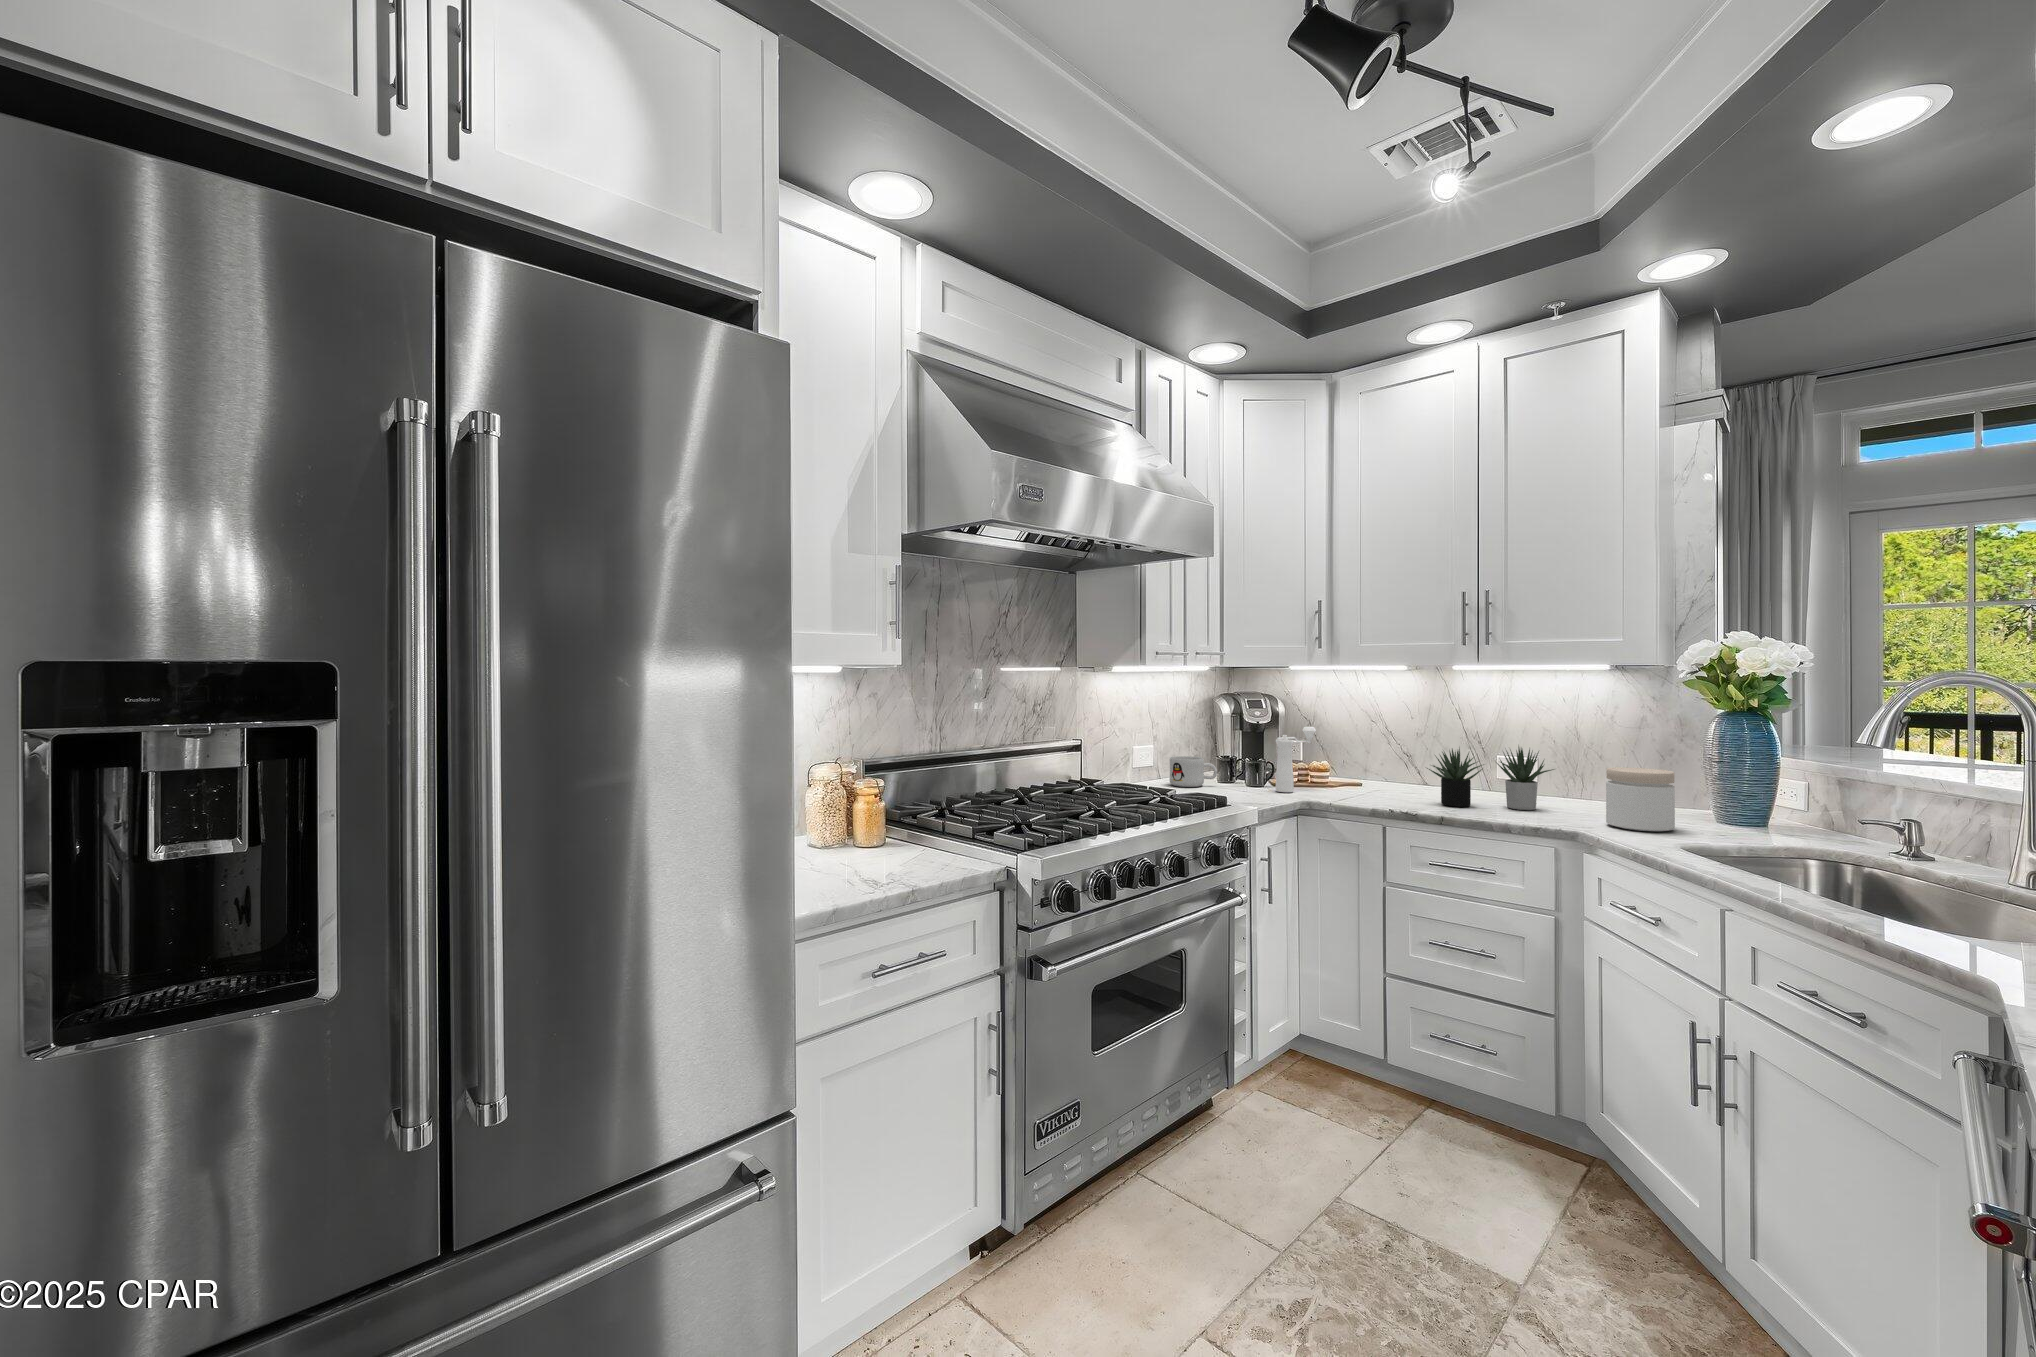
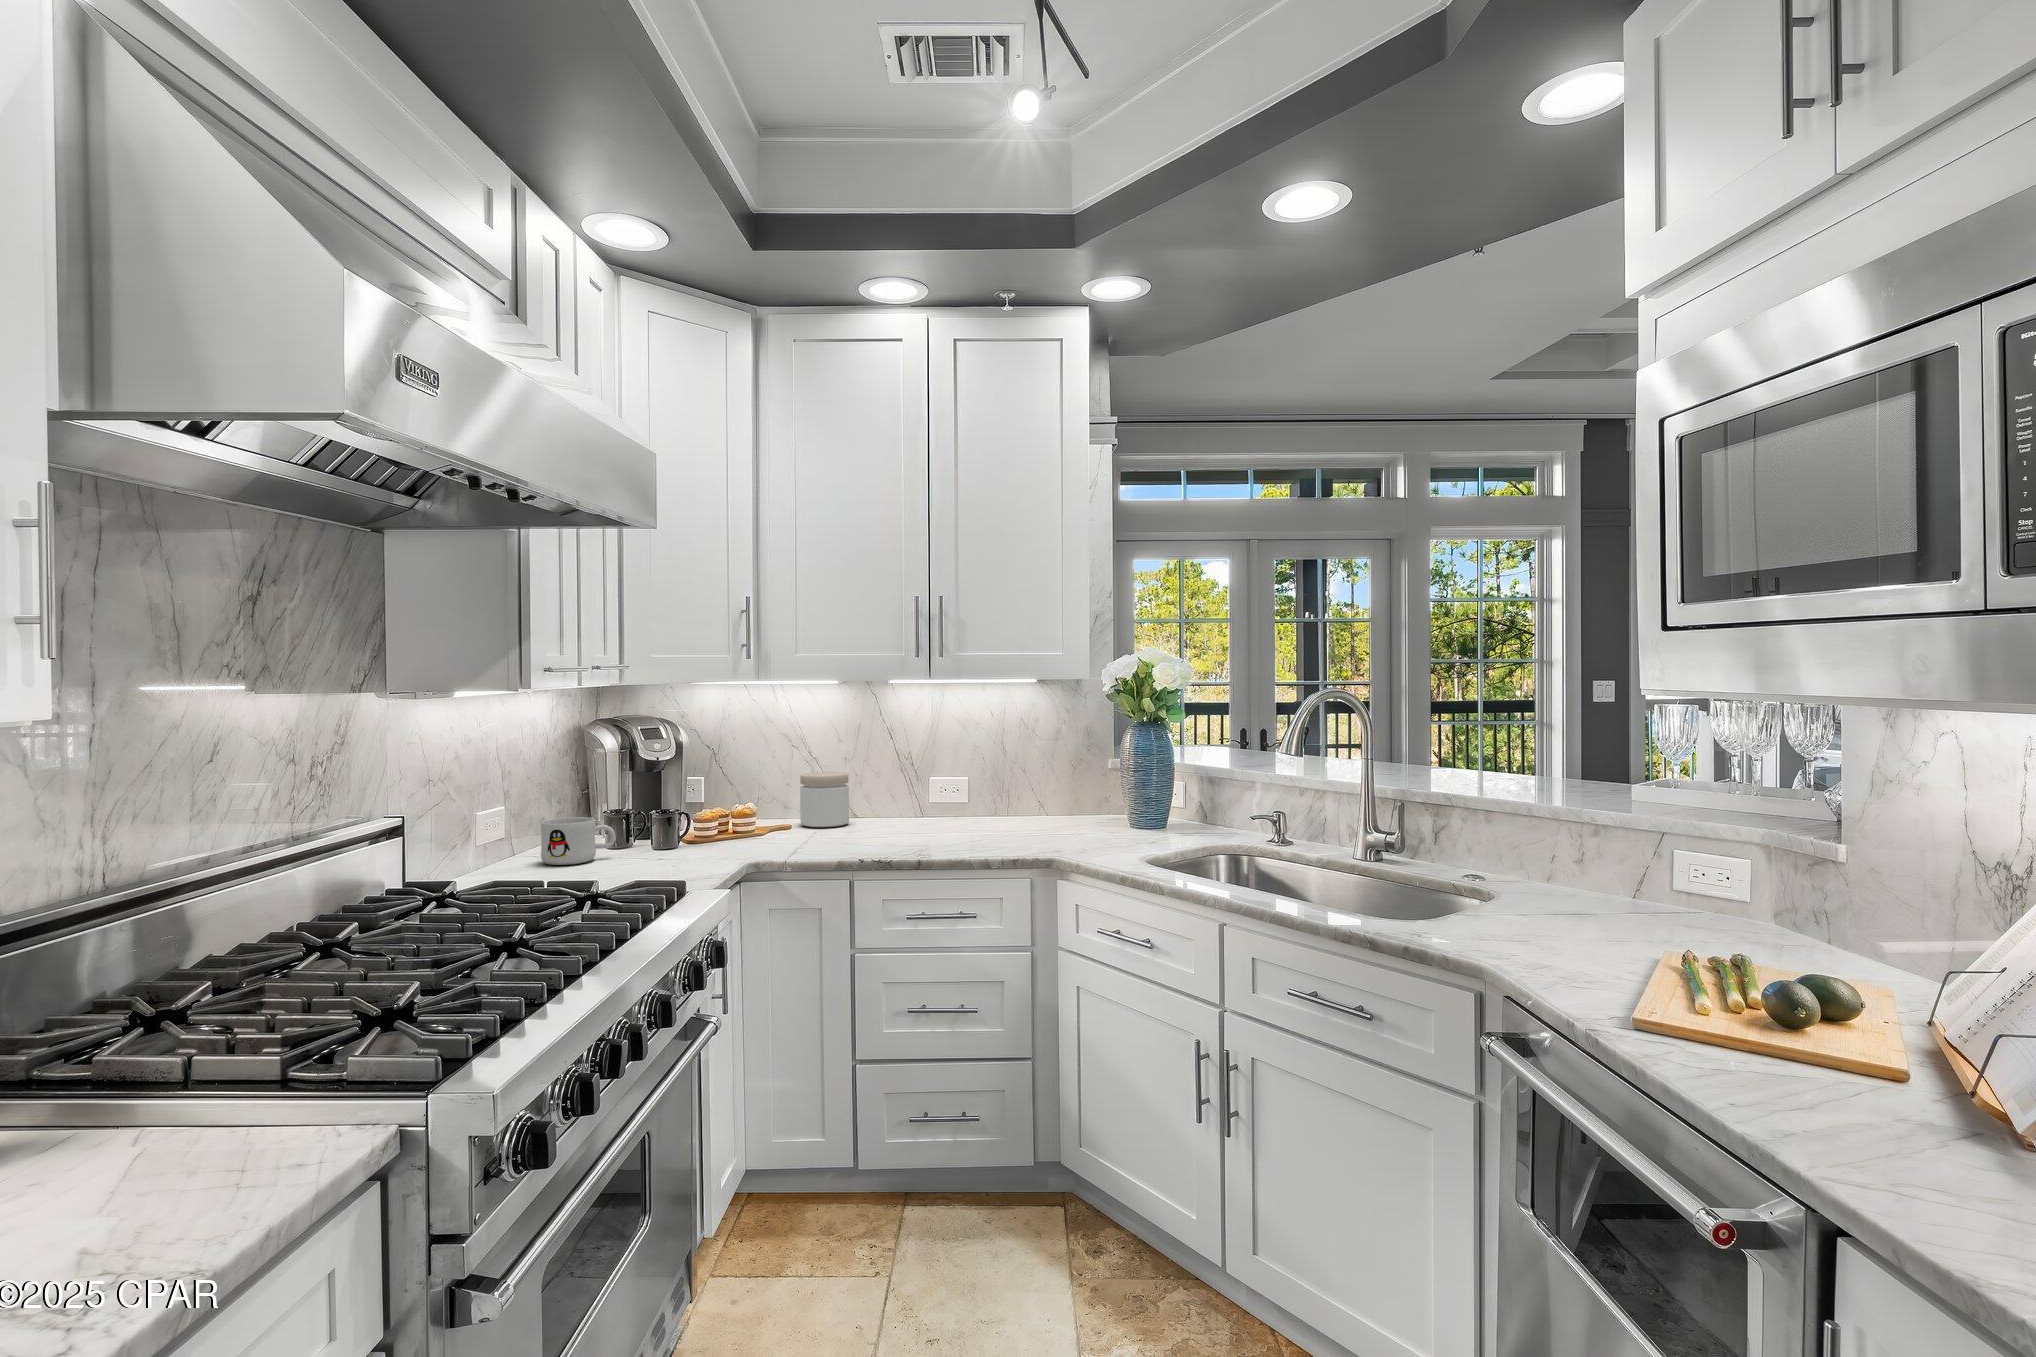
pepper mill: present [1276,727,1316,792] -> none [702,762,749,854]
succulent plant: present [1427,746,1554,810] -> none [886,768,1012,846]
jar: present [1606,767,1675,831] -> present [800,772,849,827]

